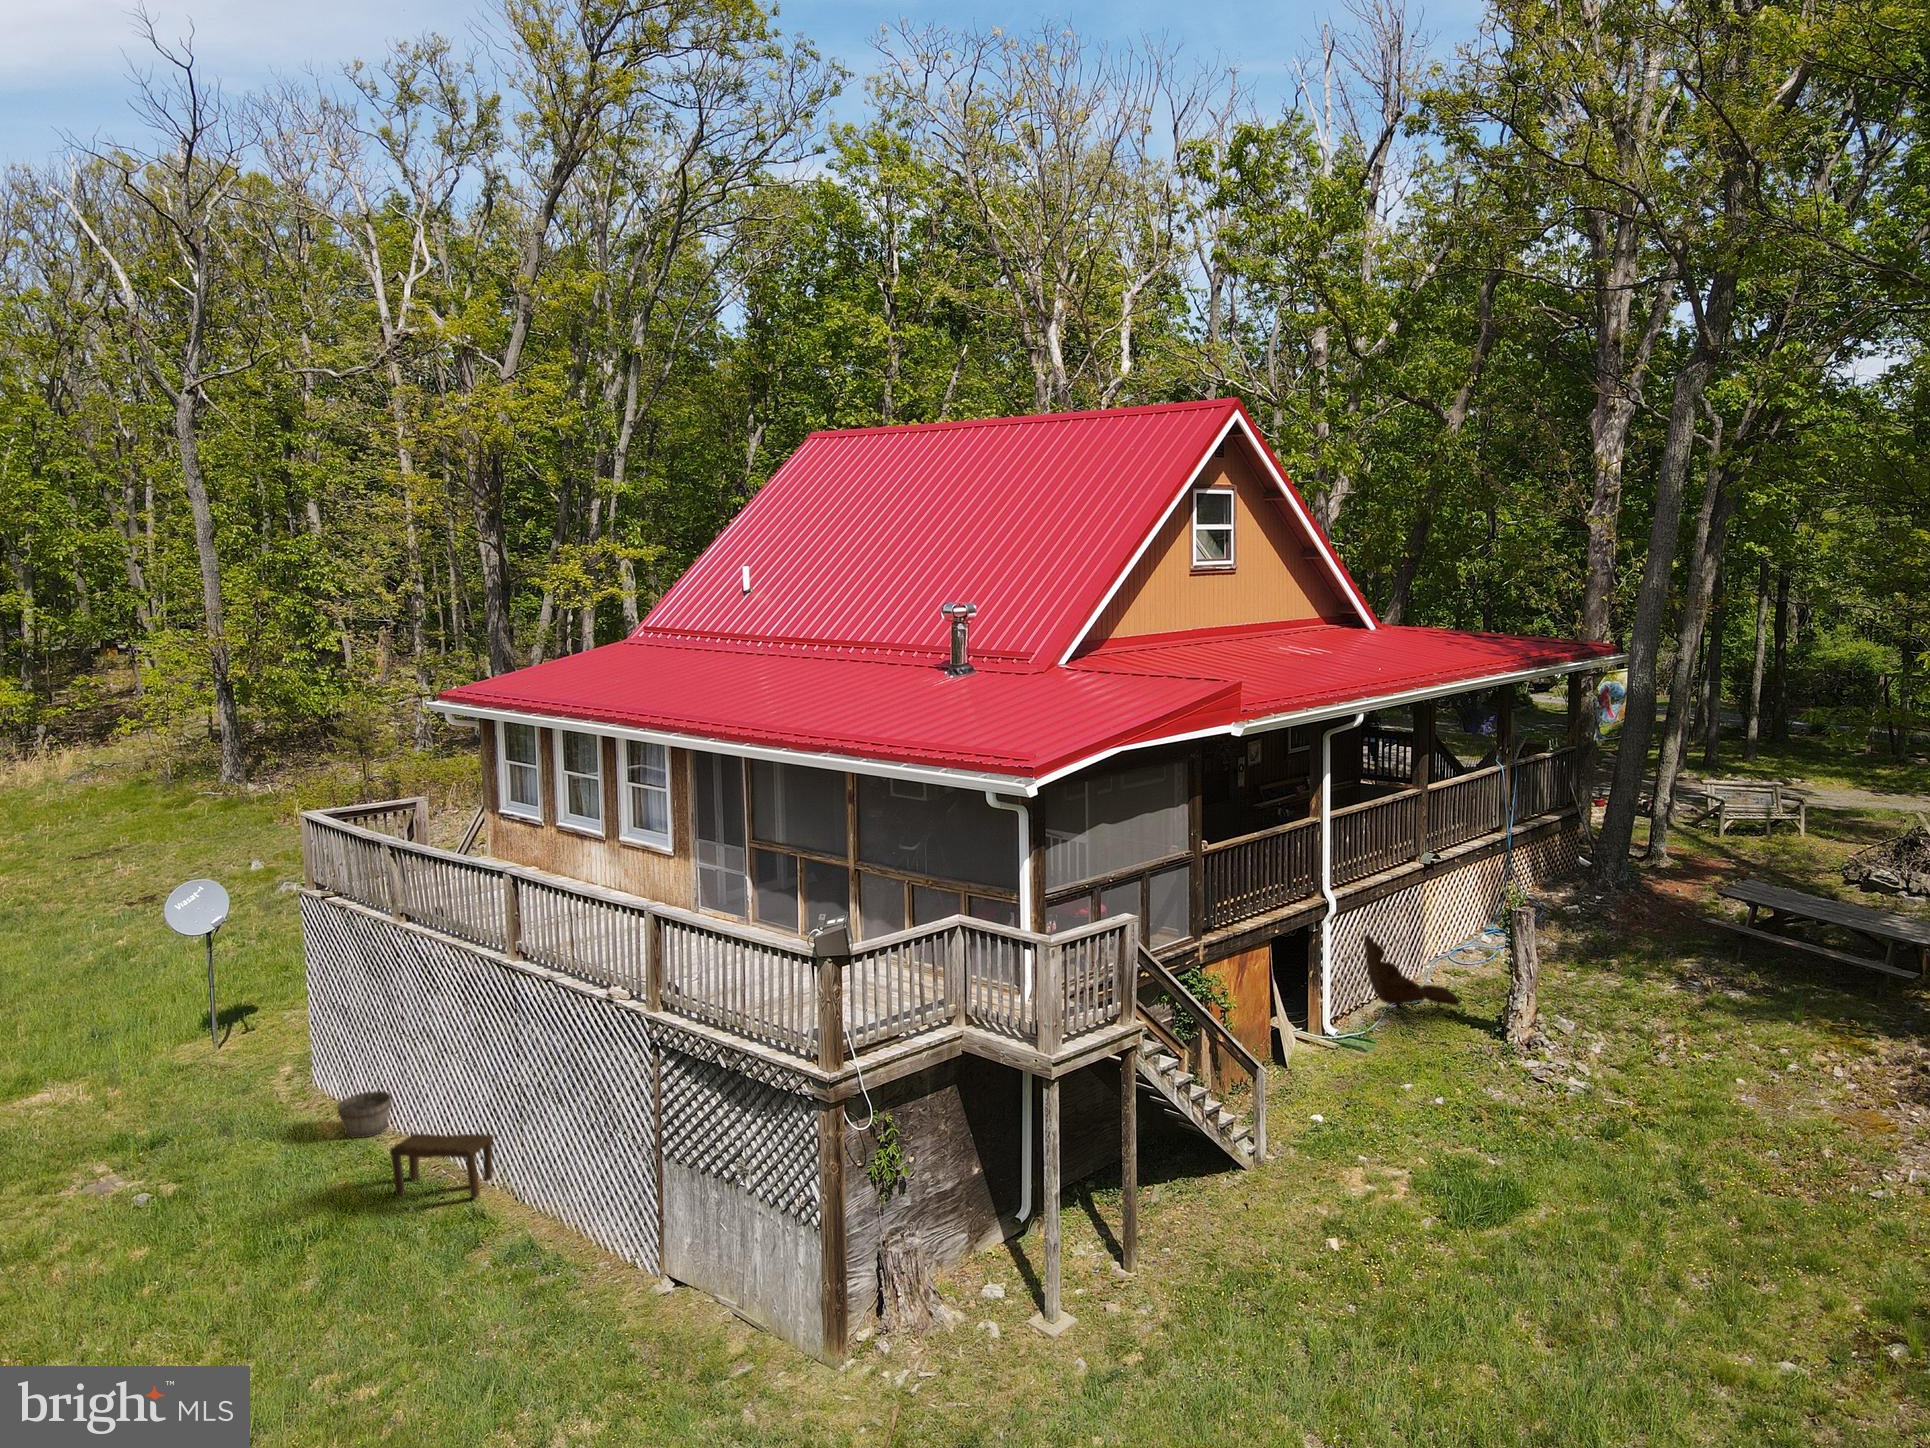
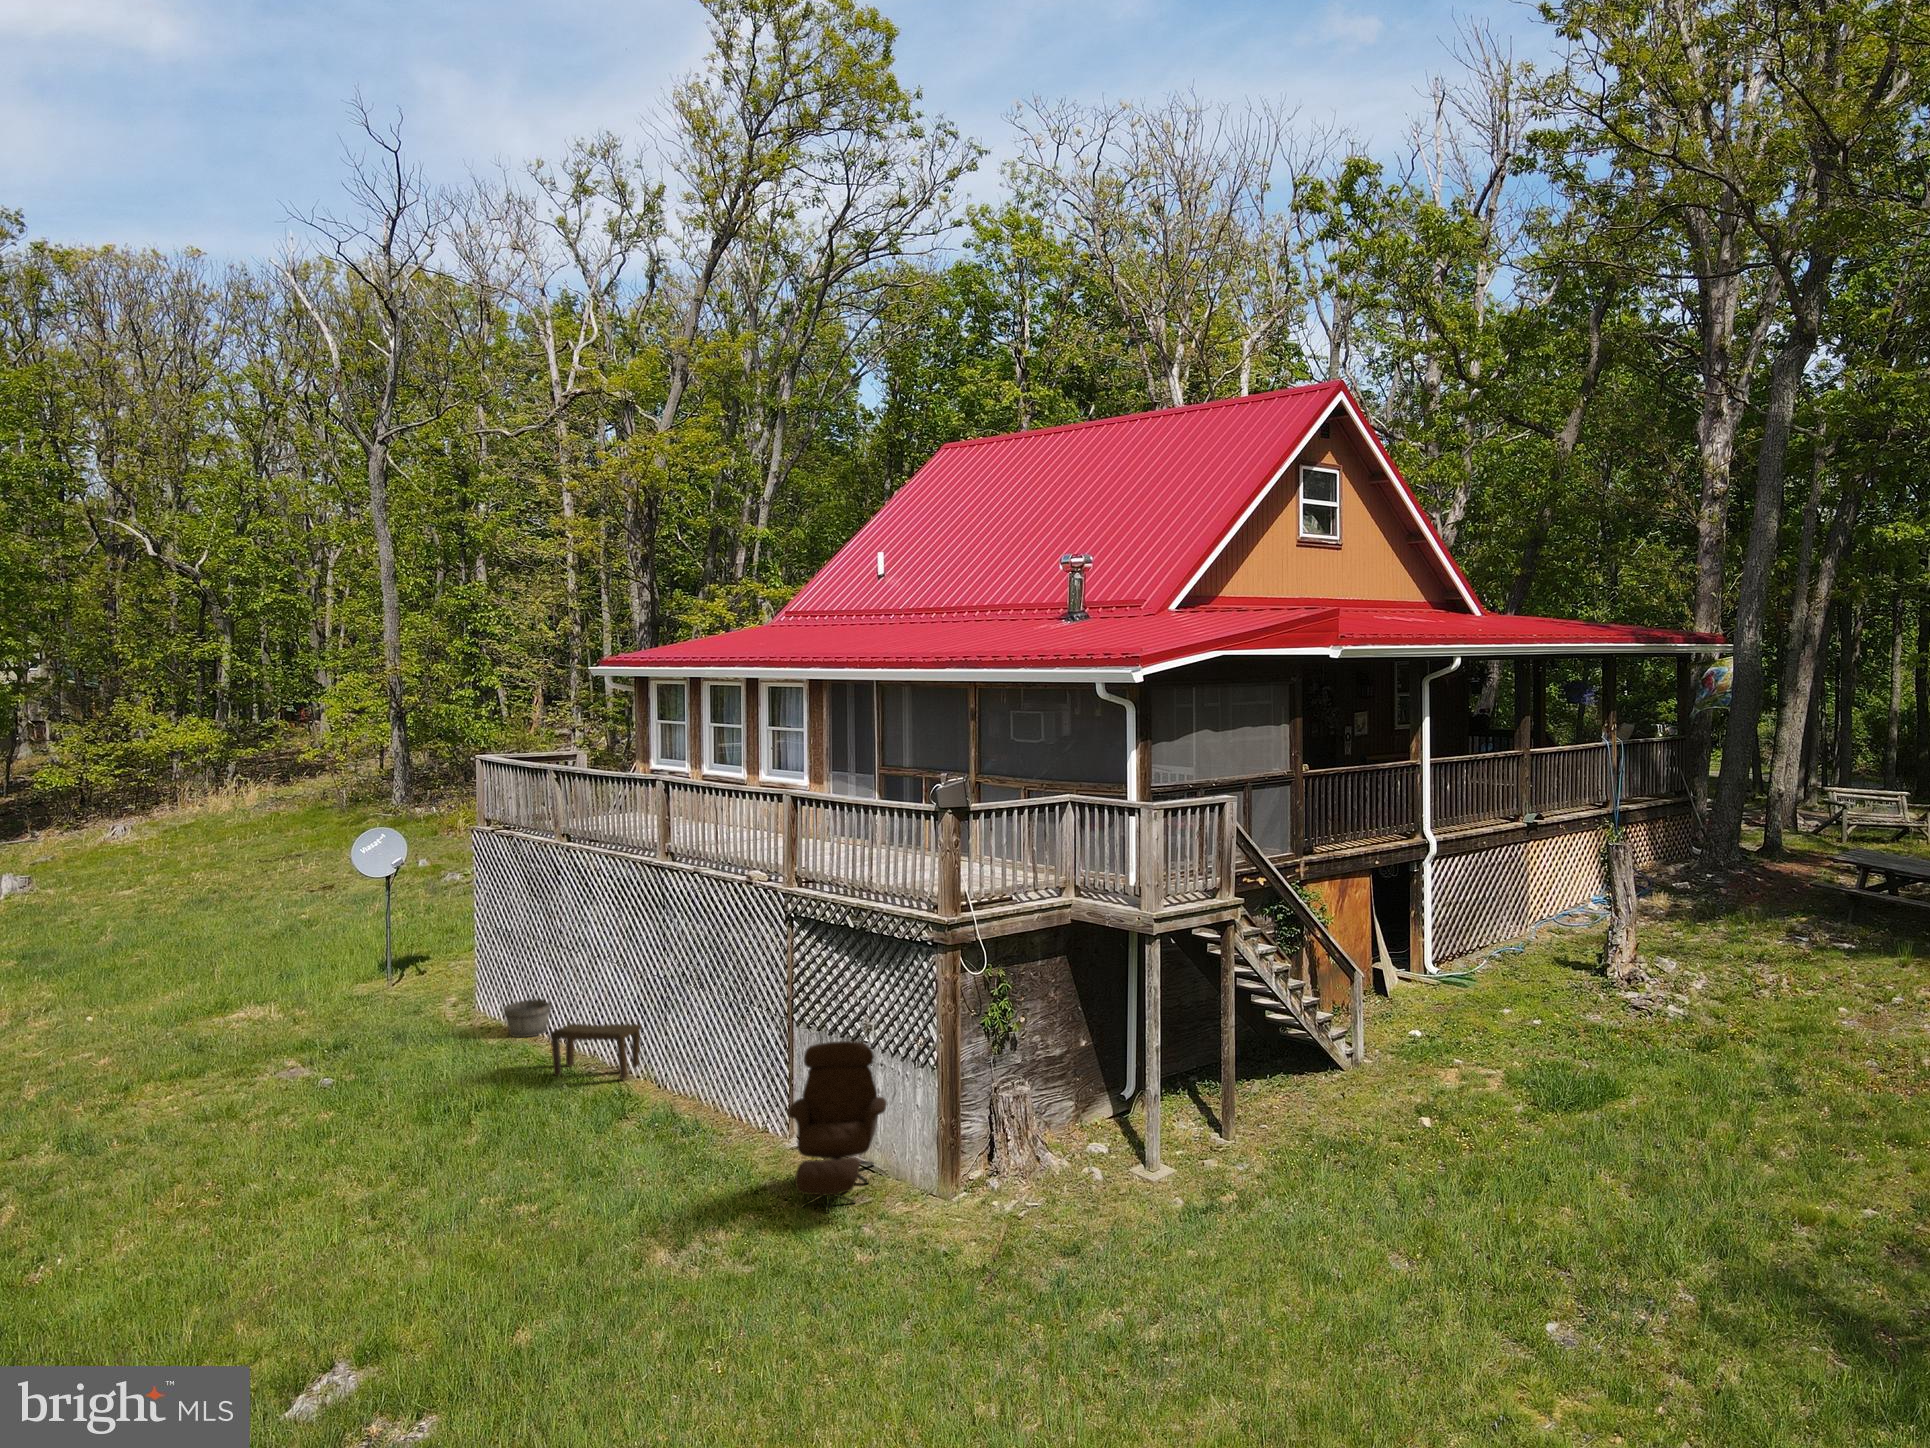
potted plant: present [1763,805,1774,839] -> none [1869,801,1900,840]
lounge chair: present [1364,935,1460,1025] -> present [788,1041,887,1214]

